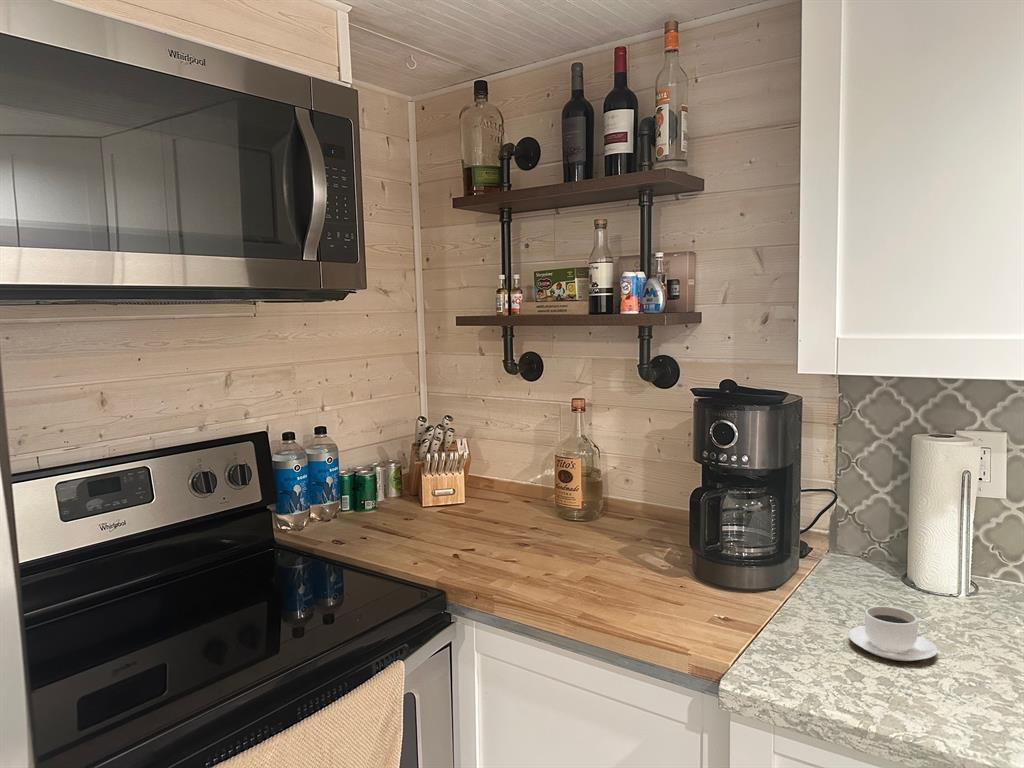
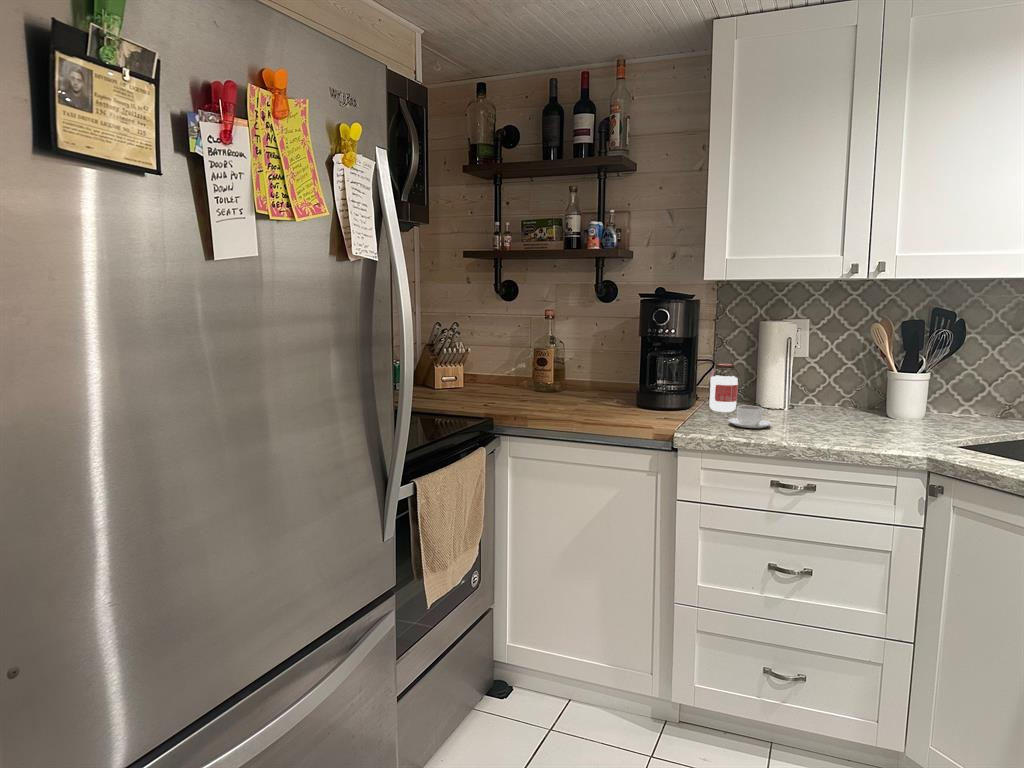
jar: none [818,510,875,601] -> present [710,363,740,412]

